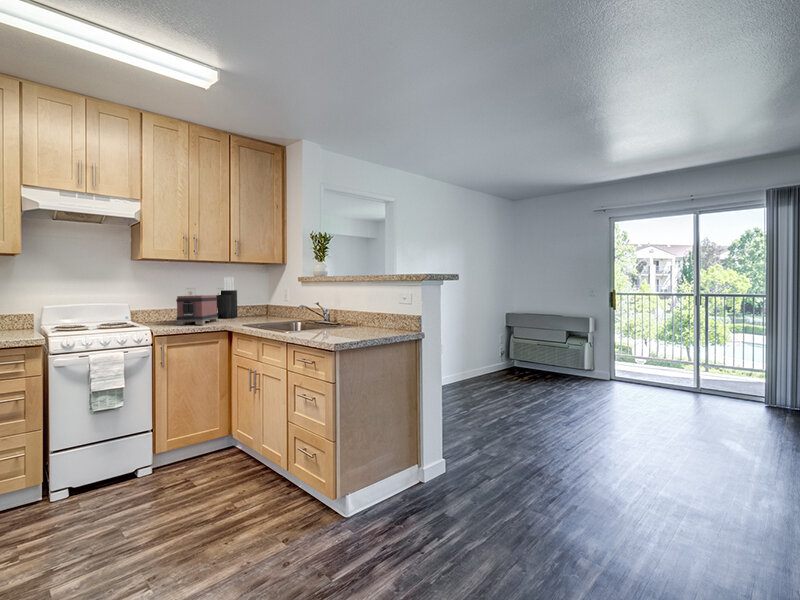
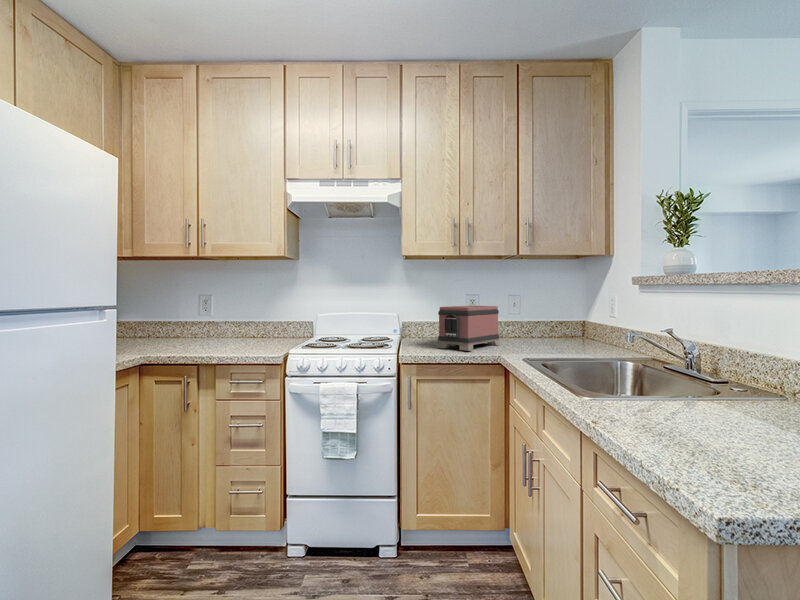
knife block: present [216,277,237,318] -> none [502,278,533,340]

